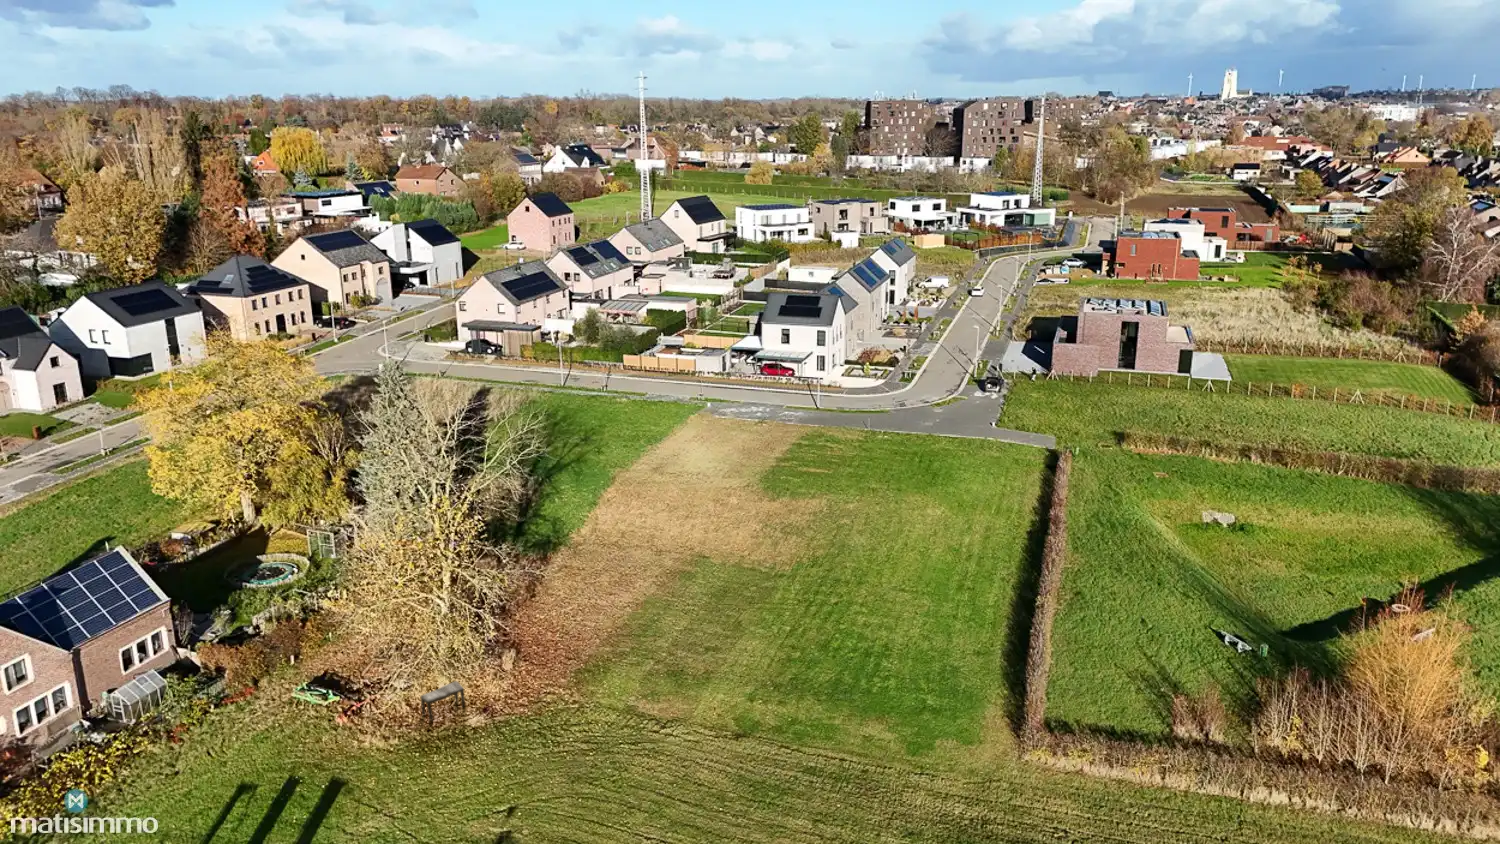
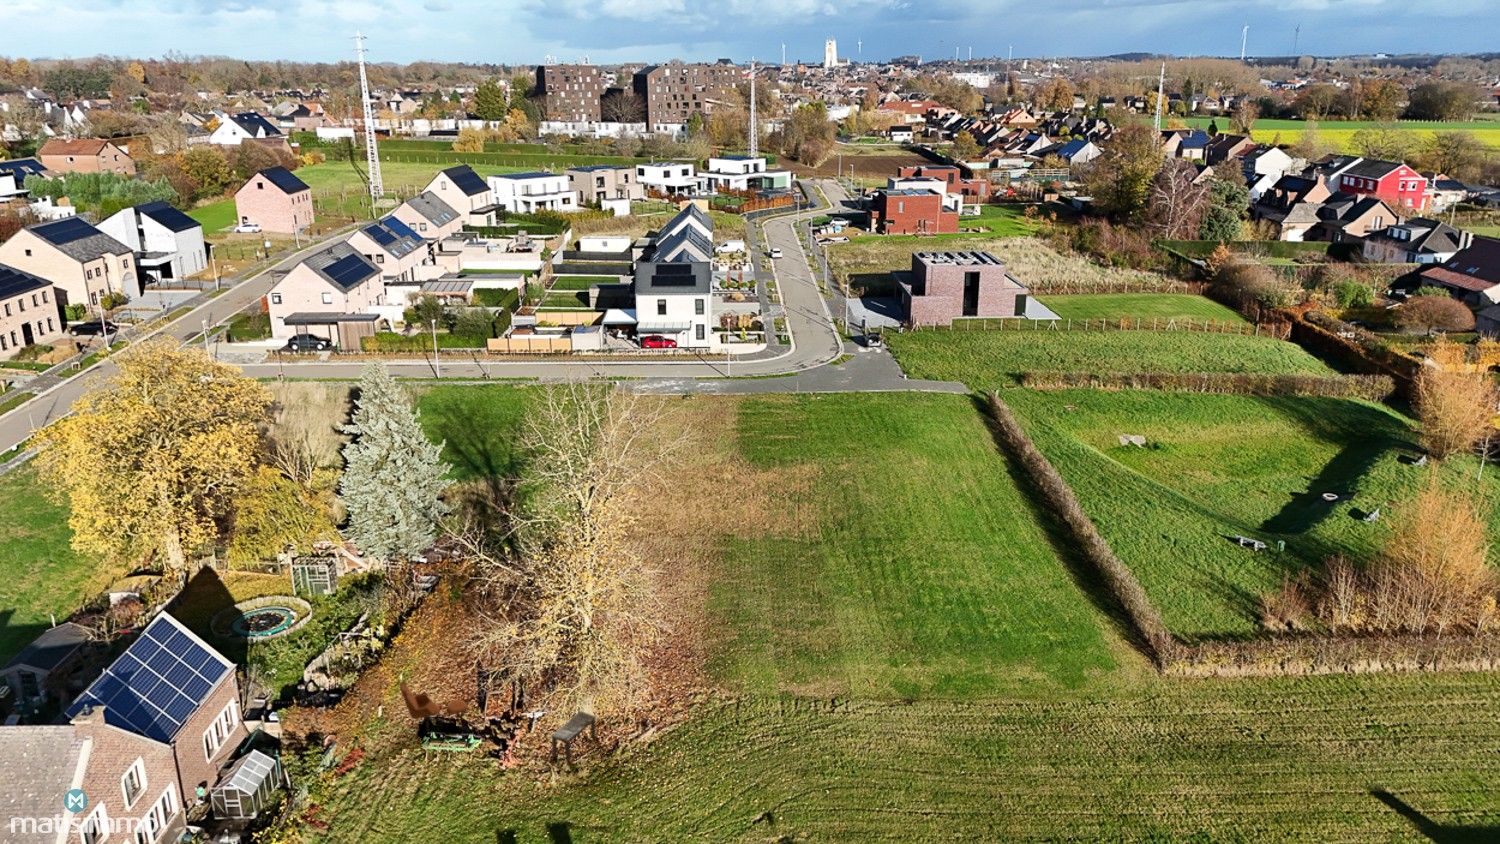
lounge chair: none [328,630,386,677] -> present [400,680,468,728]

